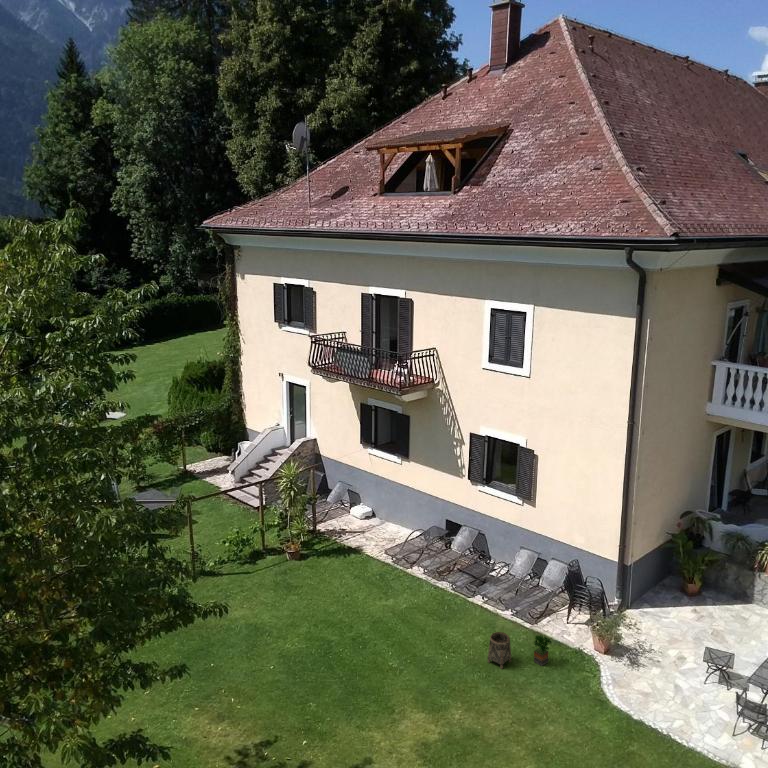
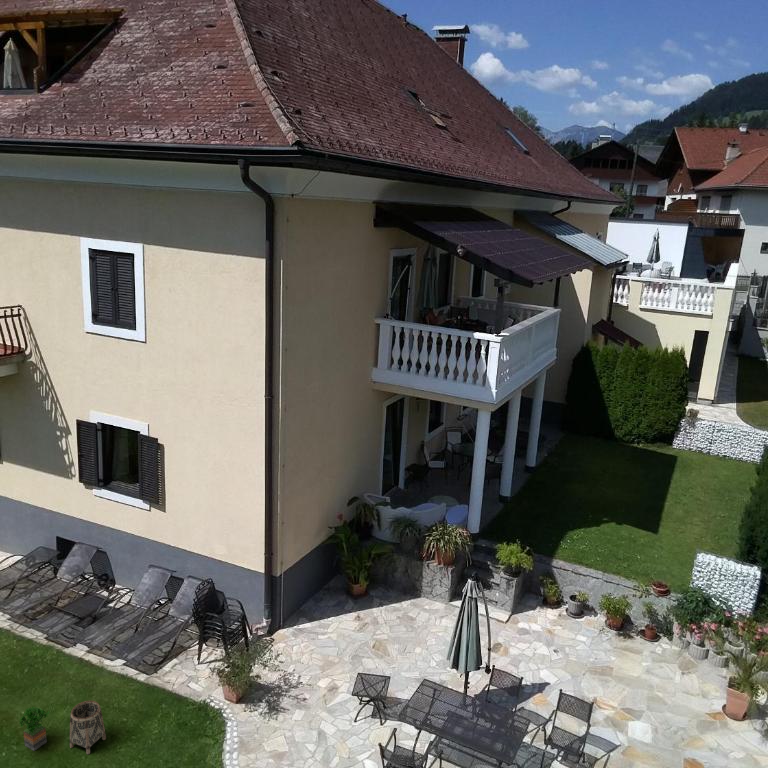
potted tree: present [534,635,552,666] -> present [20,707,49,751]

